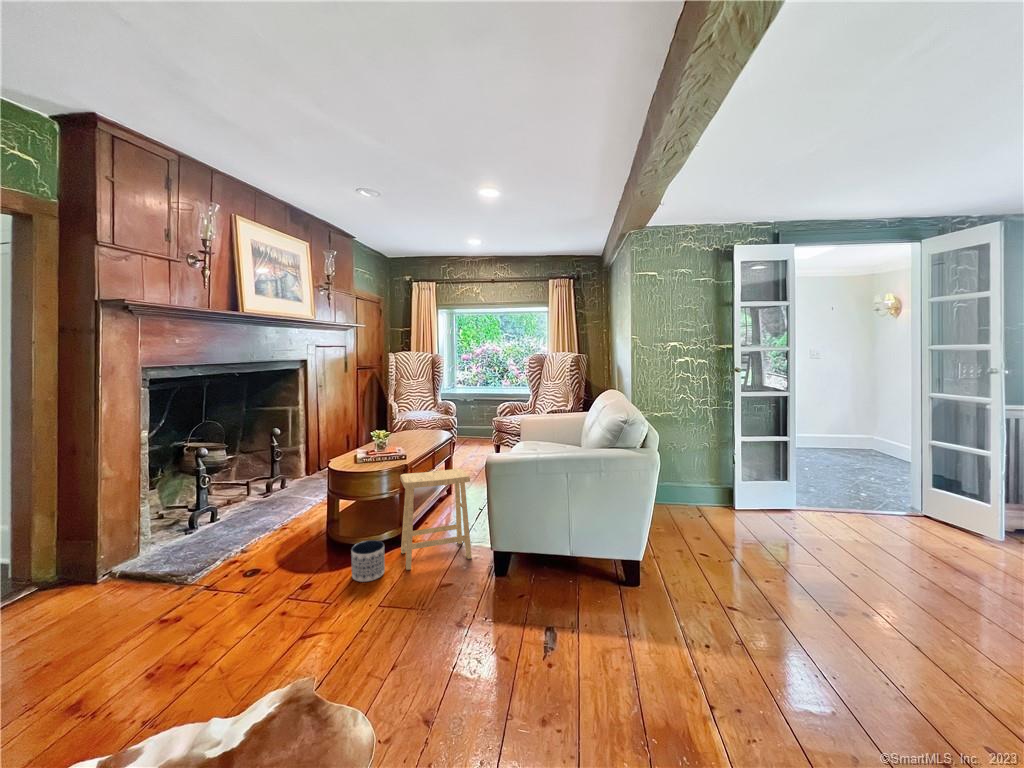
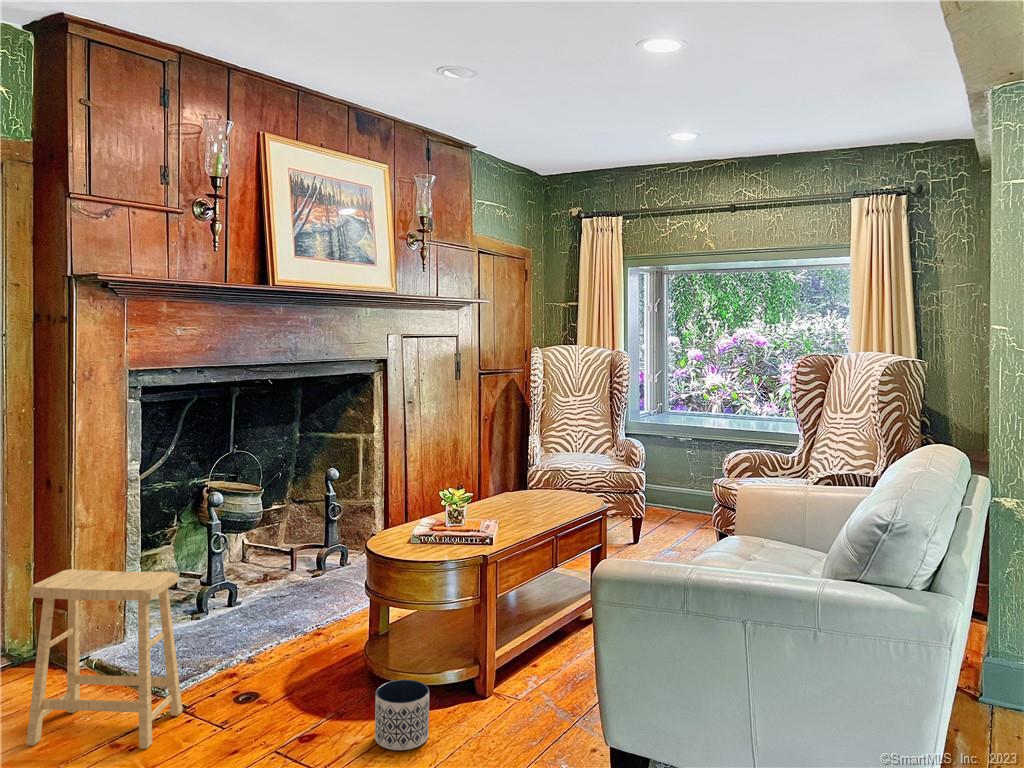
footstool: present [400,469,472,570] -> present [26,569,183,749]

